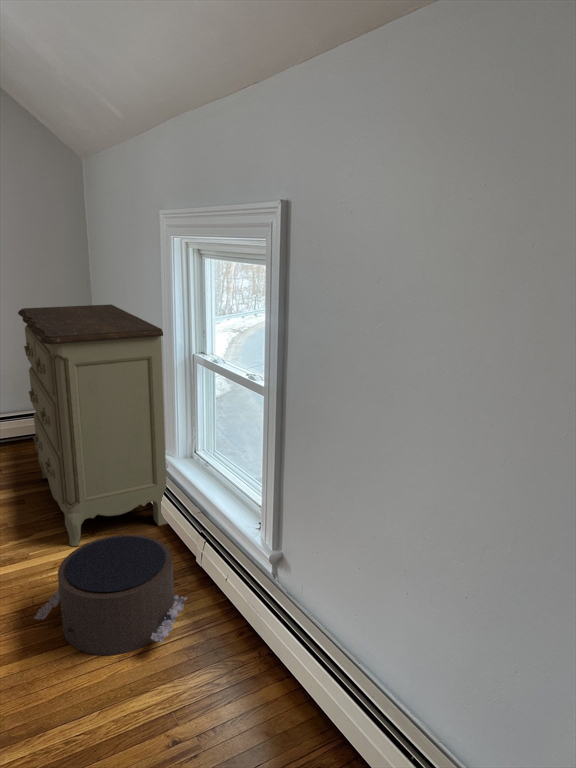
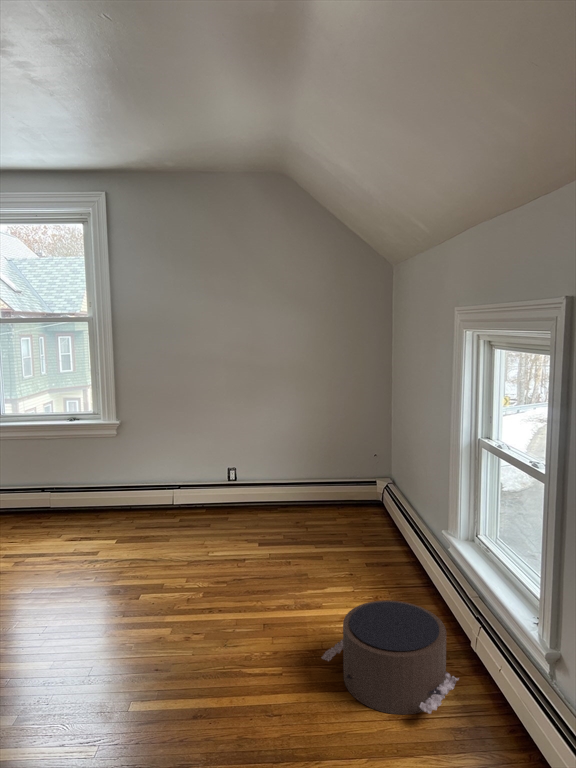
dresser: present [18,304,168,546] -> none [331,391,451,606]

